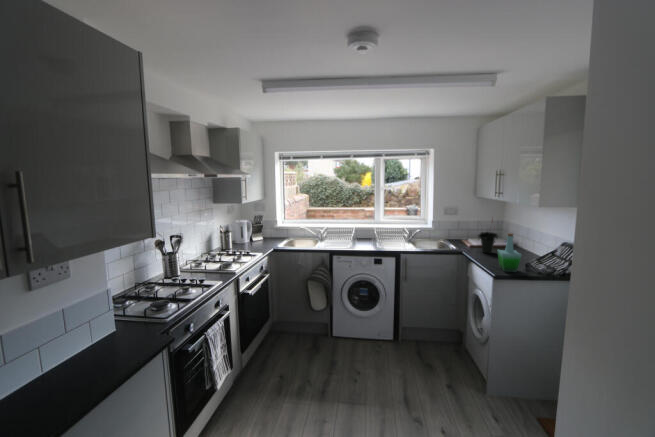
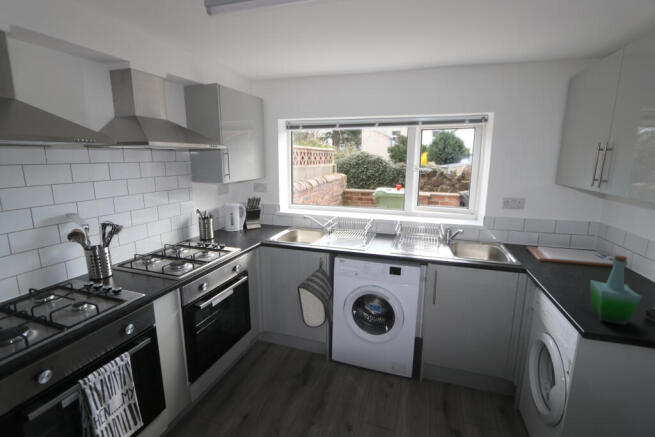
potted plant: present [478,232,498,253] -> none [552,216,591,277]

